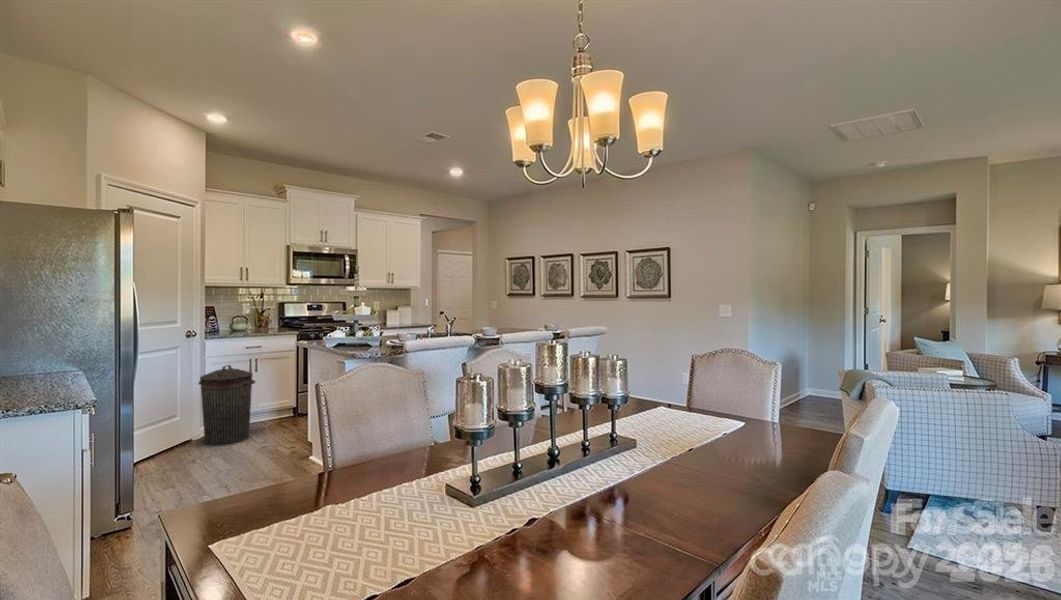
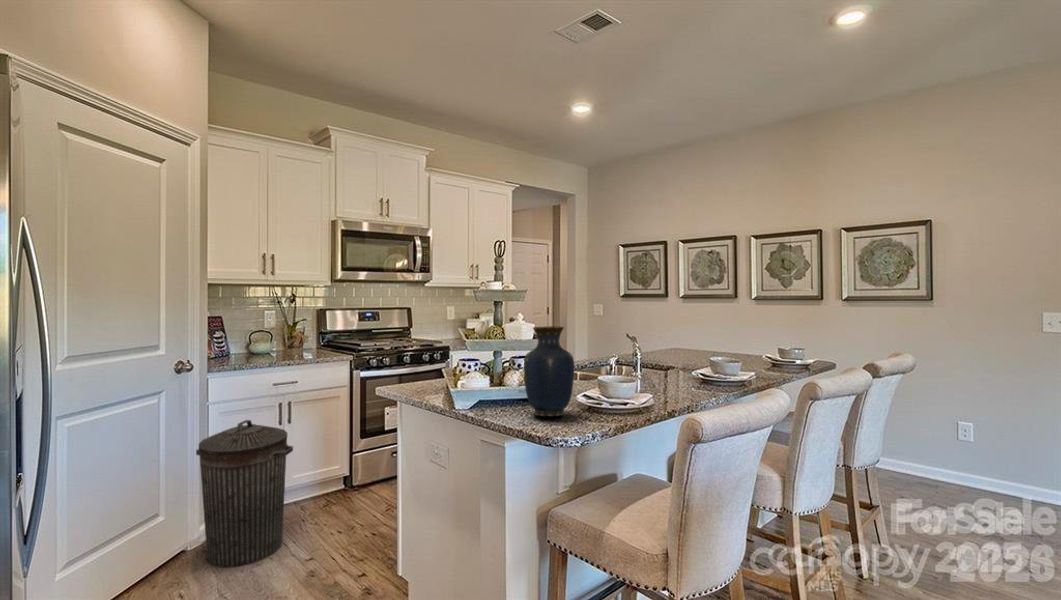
vase: none [352,307,377,347] -> present [524,326,574,417]

